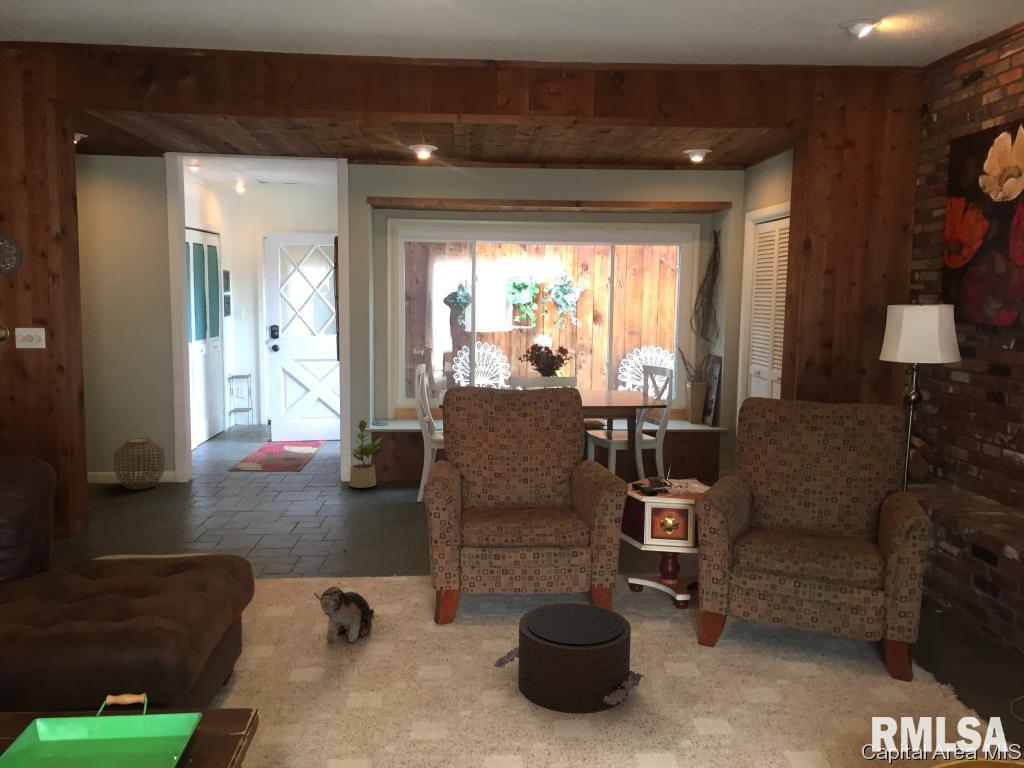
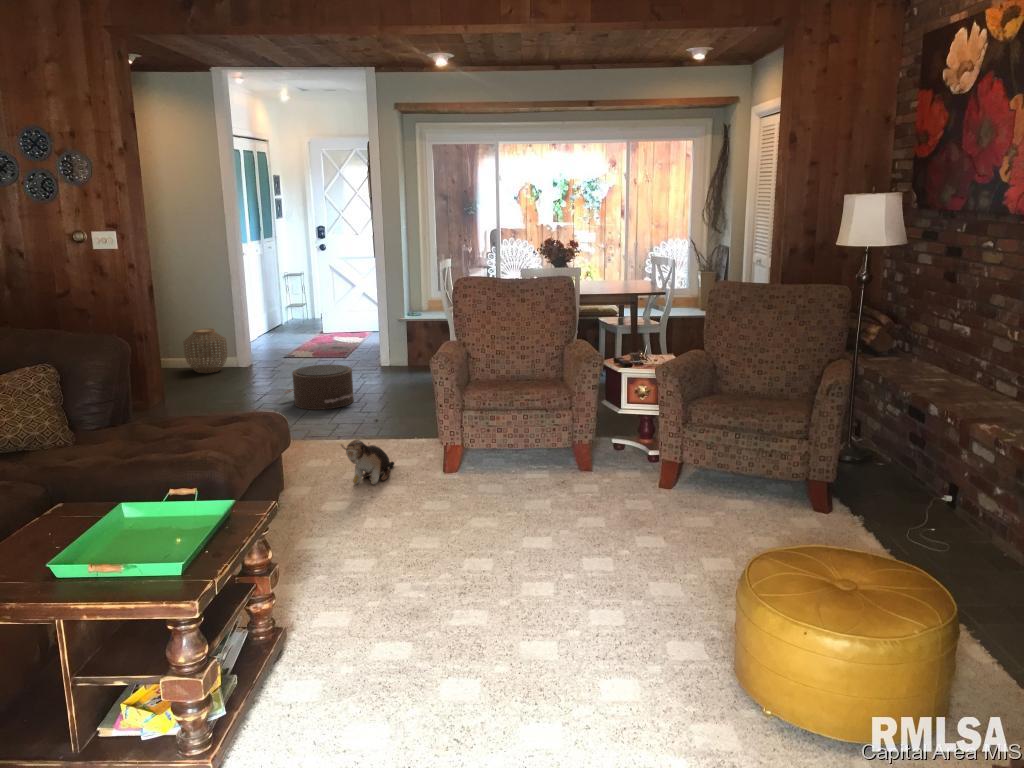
potted plant: present [350,420,381,488] -> none [387,311,416,371]
pouf: present [494,603,644,713] -> present [284,364,354,410]

